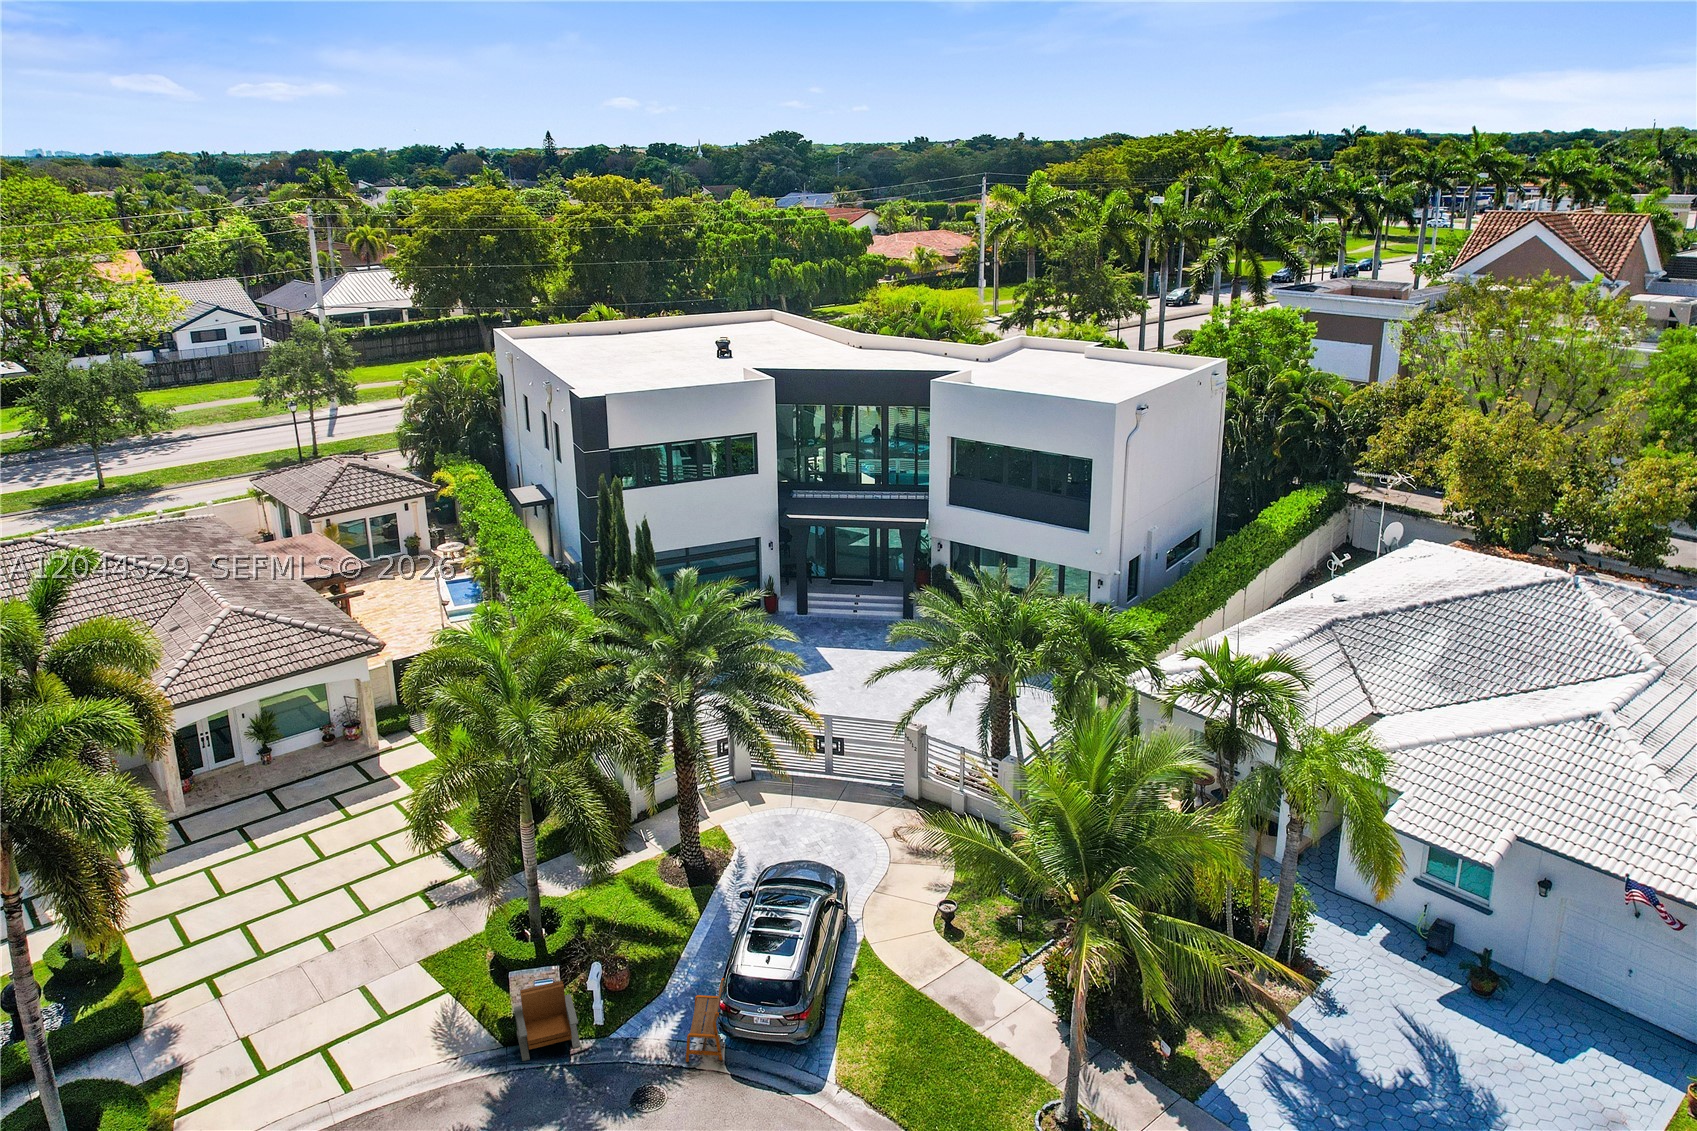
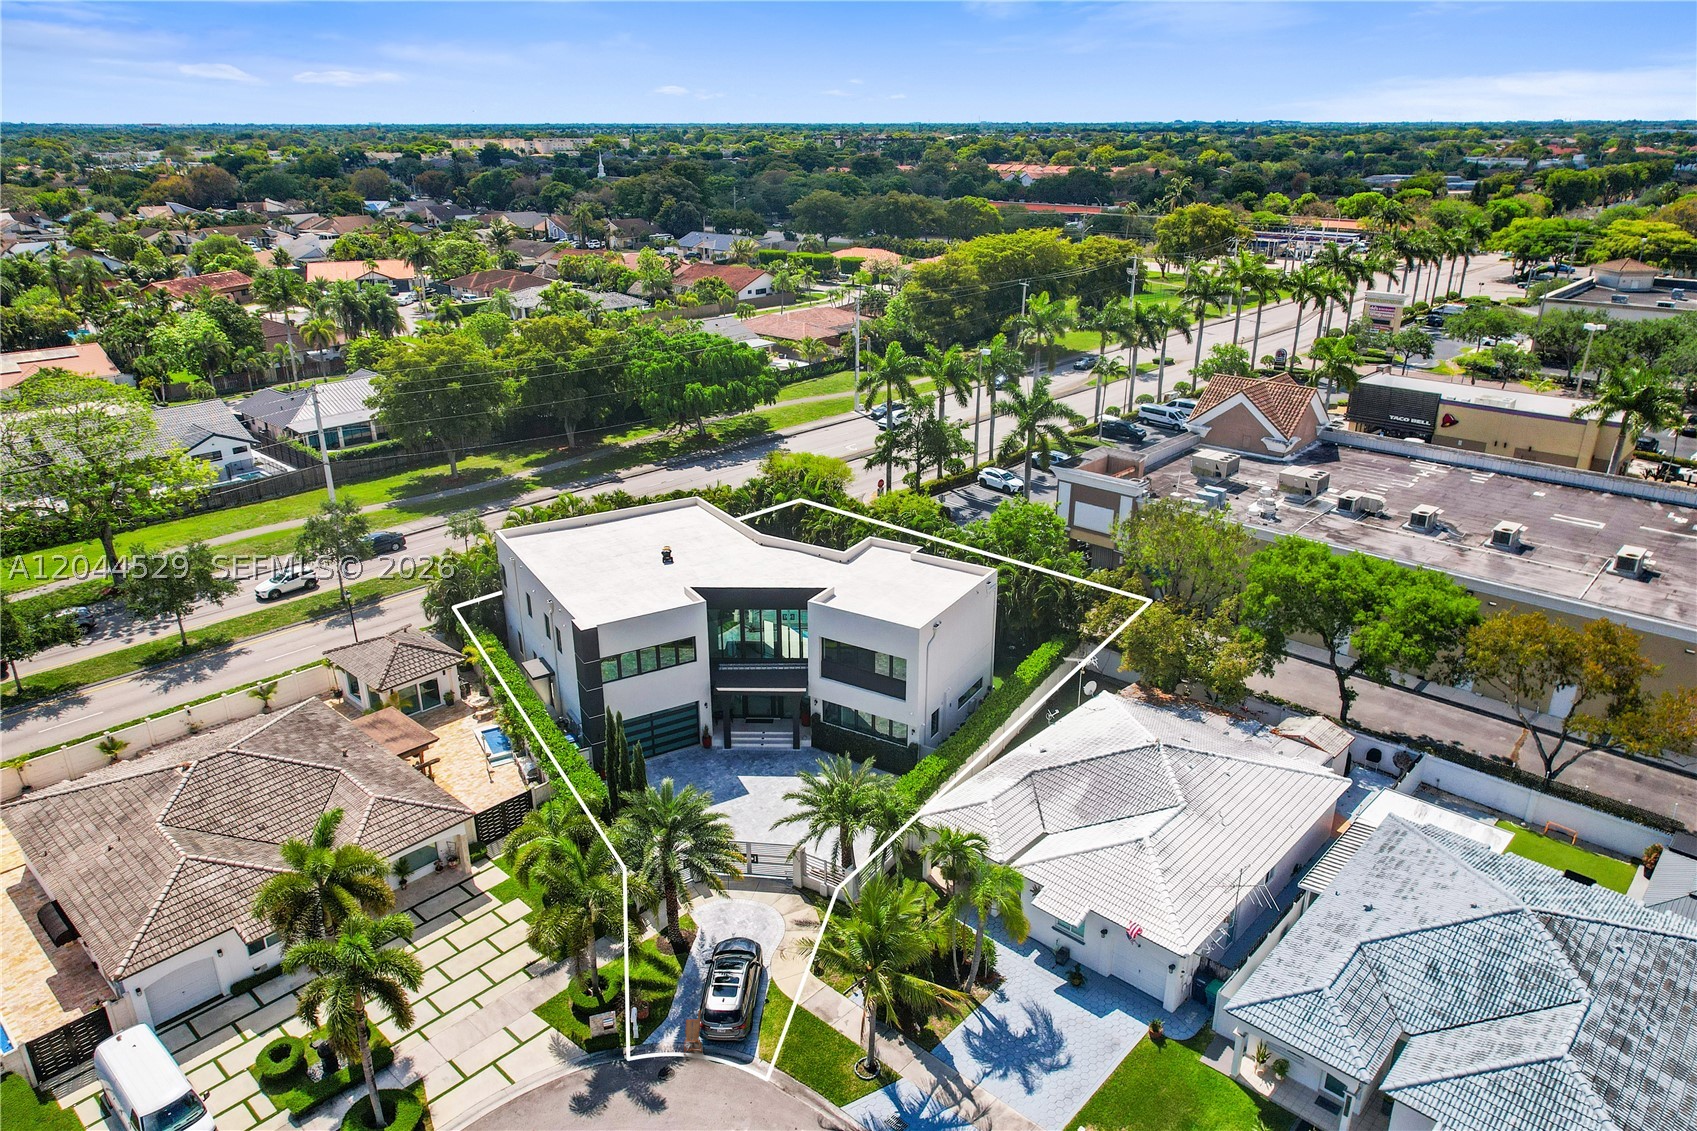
lounge chair: present [514,981,580,1061] -> none [594,1018,629,1061]

